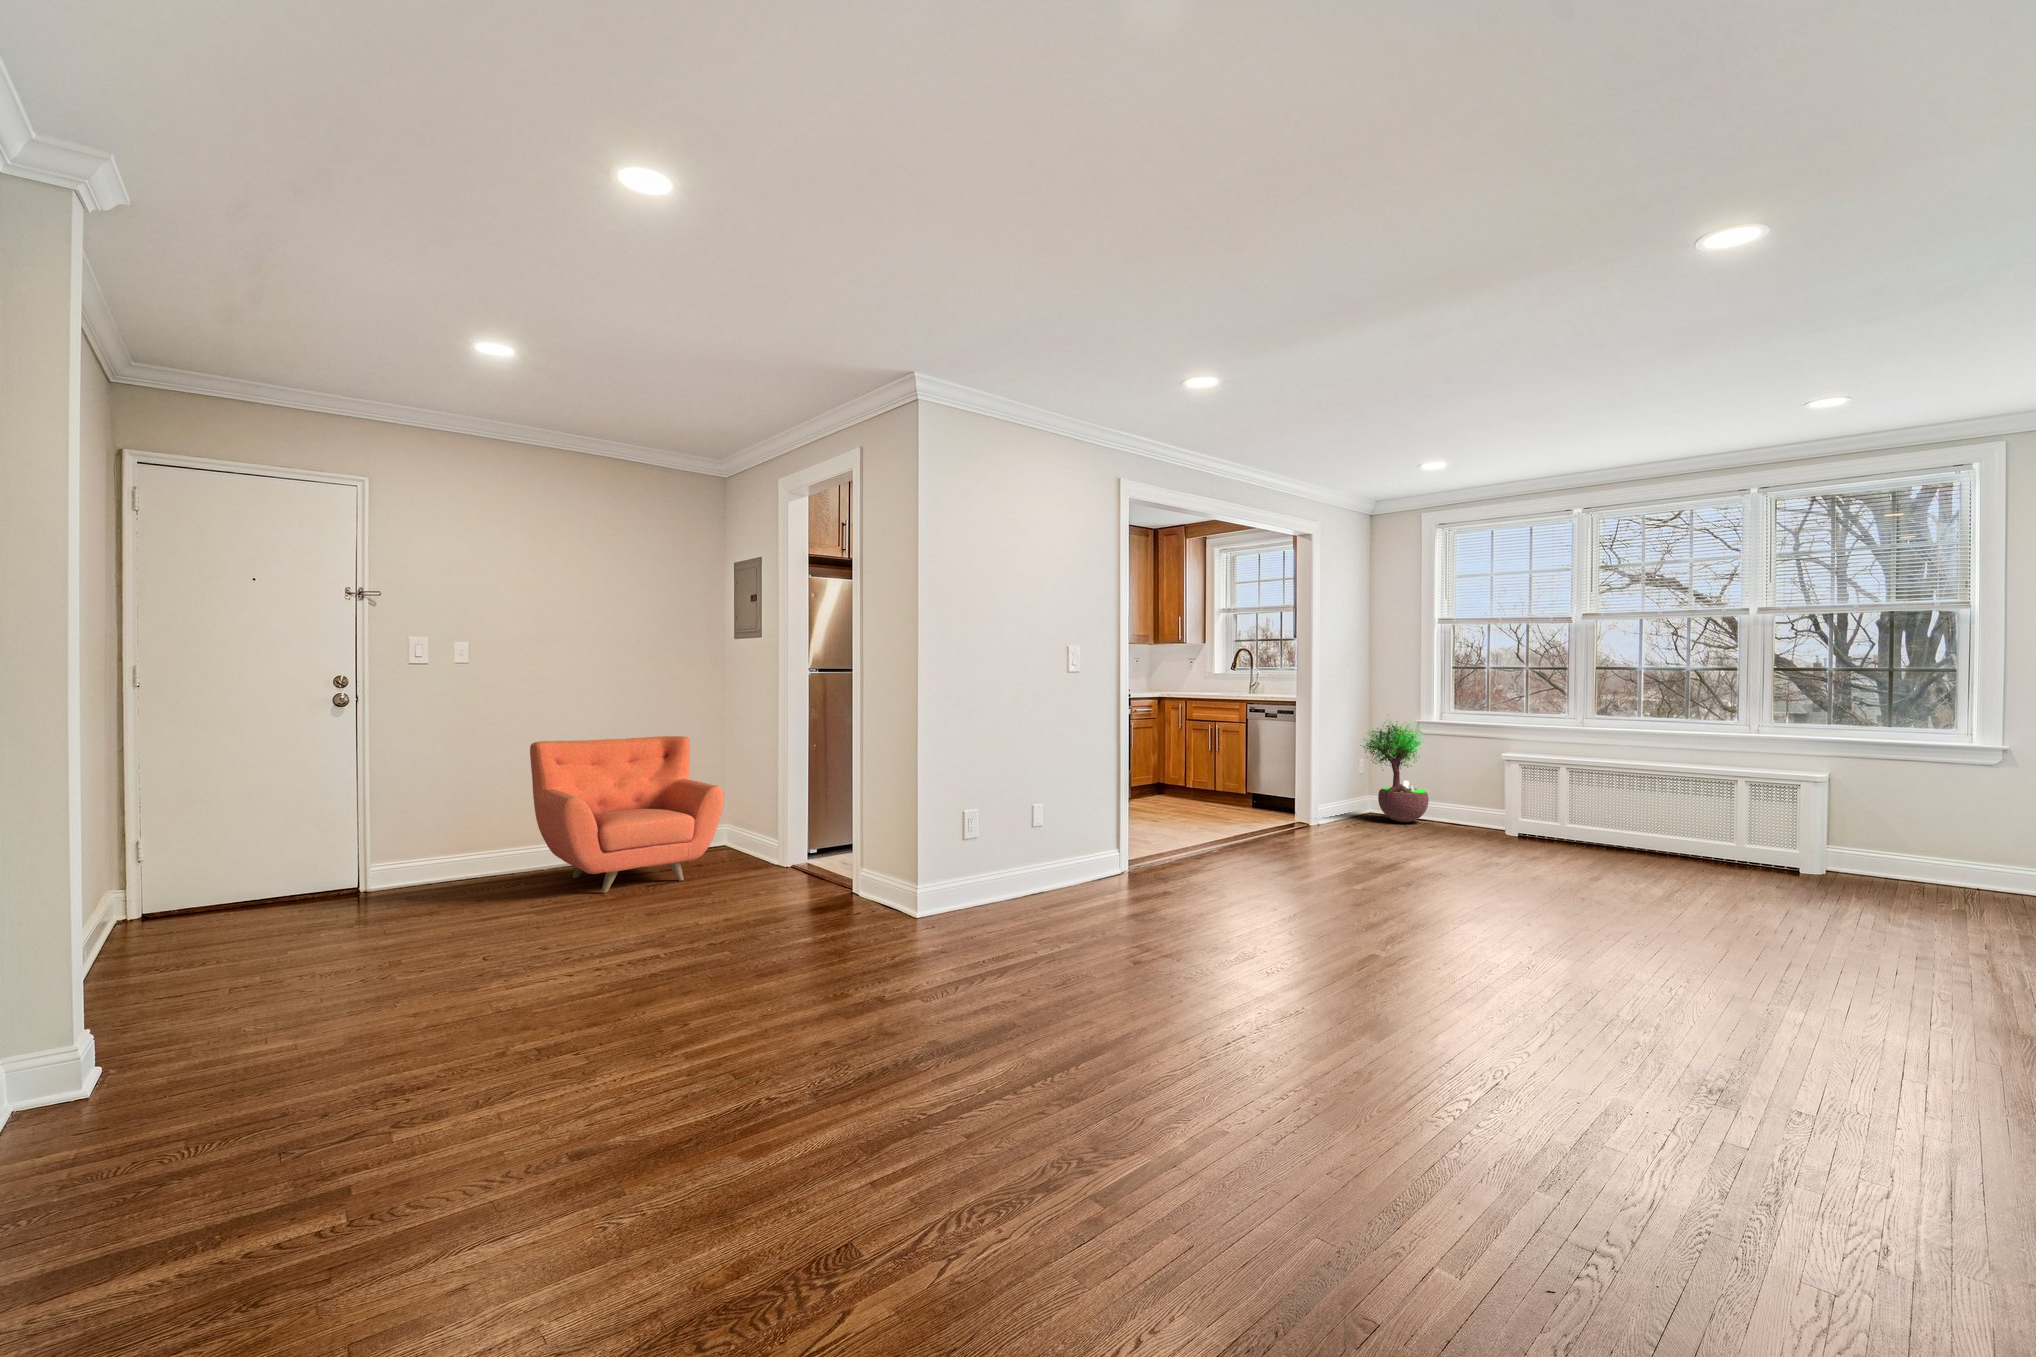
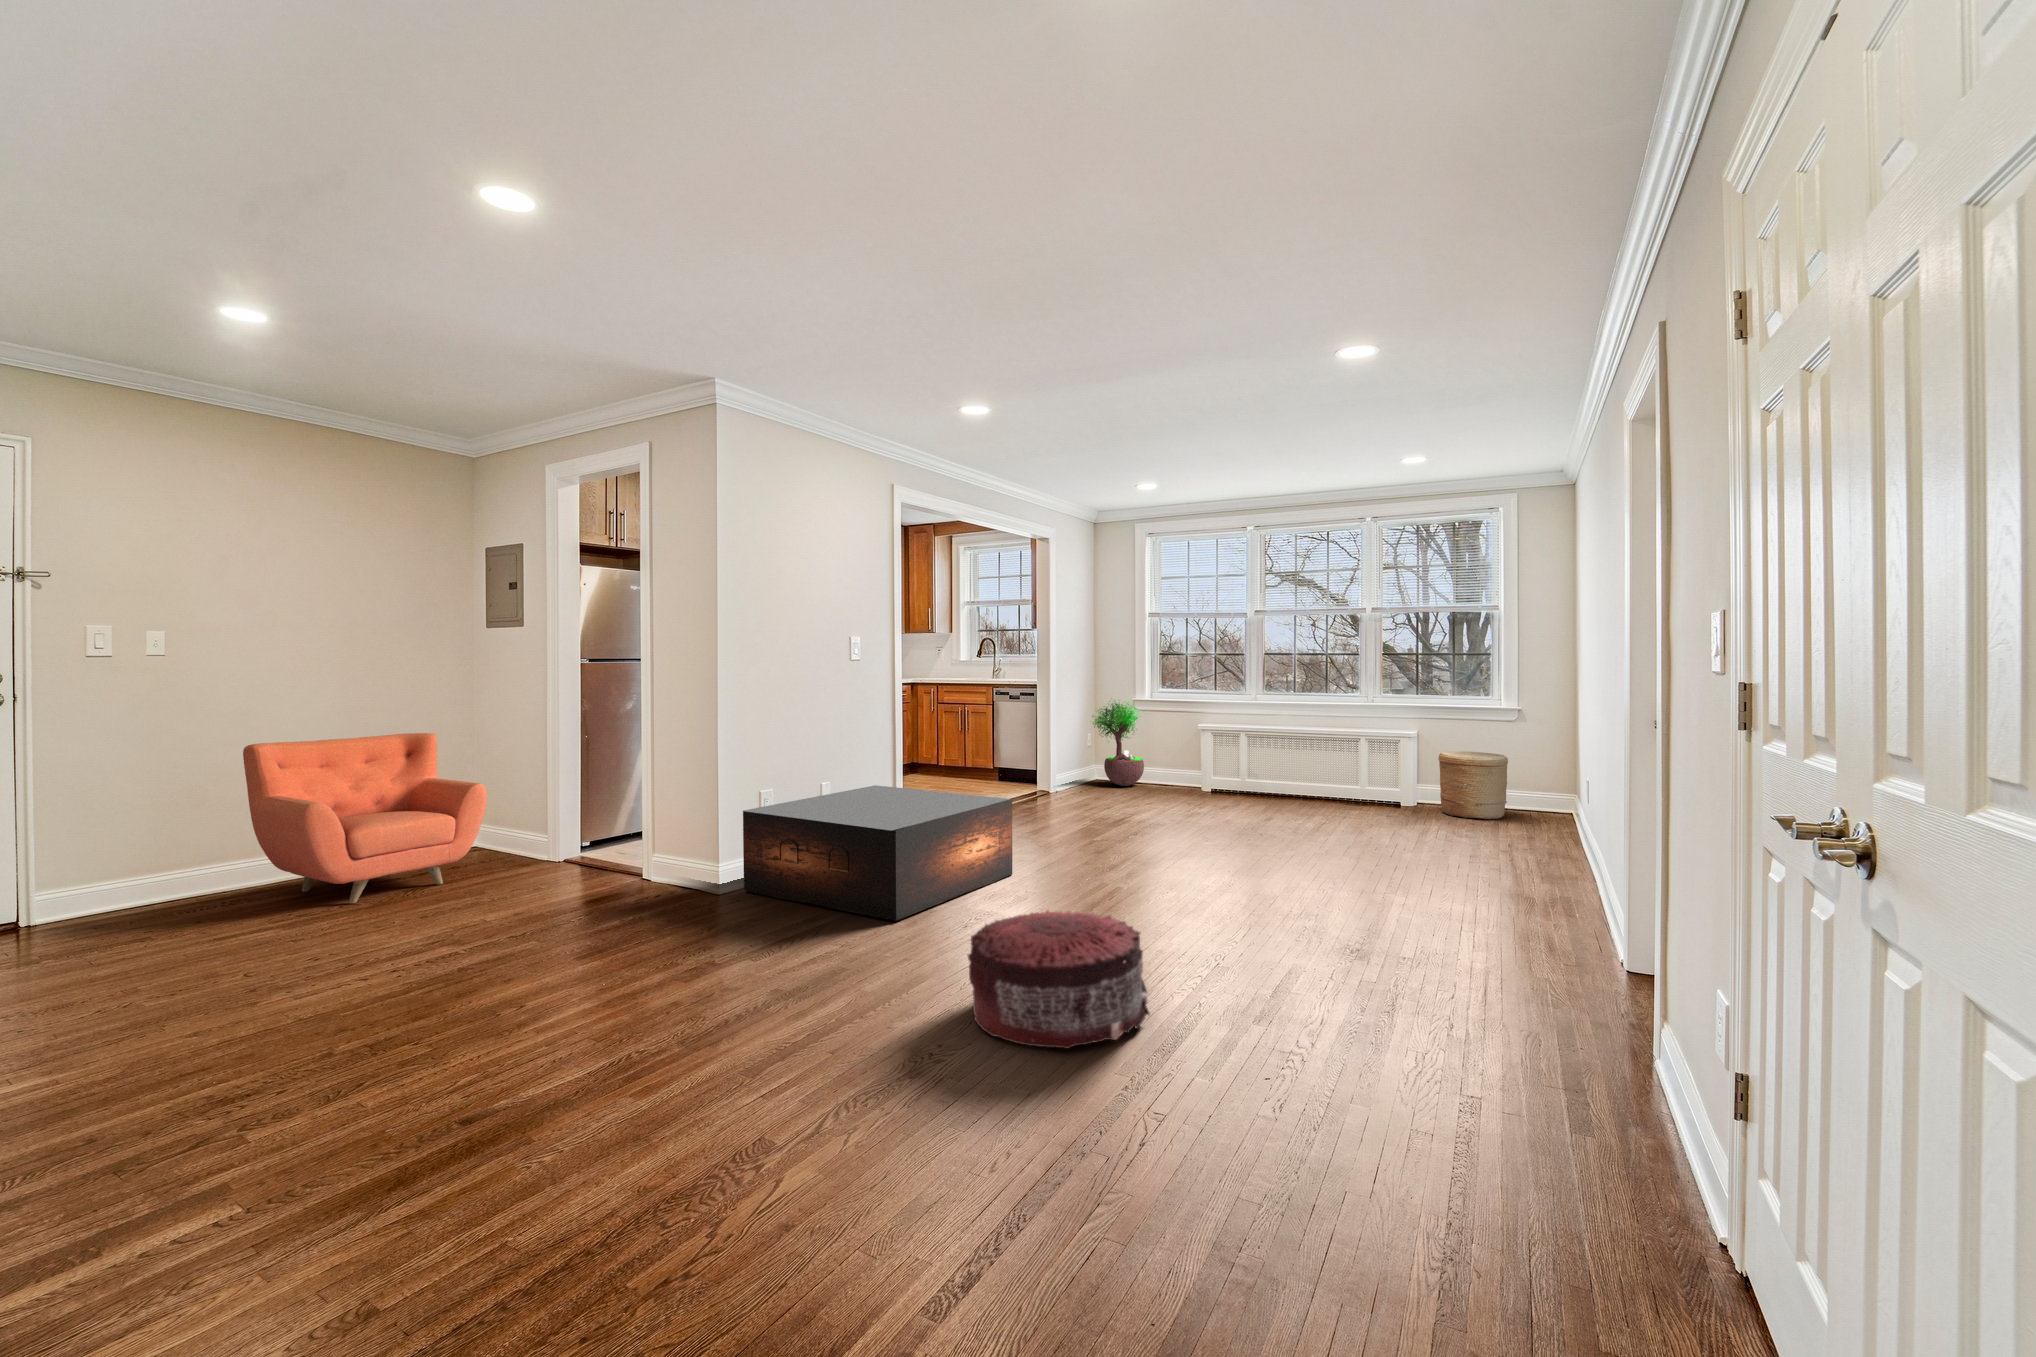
woven basket: none [1864,802,1988,901] -> present [1438,752,1508,819]
coffee table: none [943,808,1245,967] -> present [743,785,1012,921]
pouf: none [1147,981,1391,1183] -> present [968,910,1149,1048]

